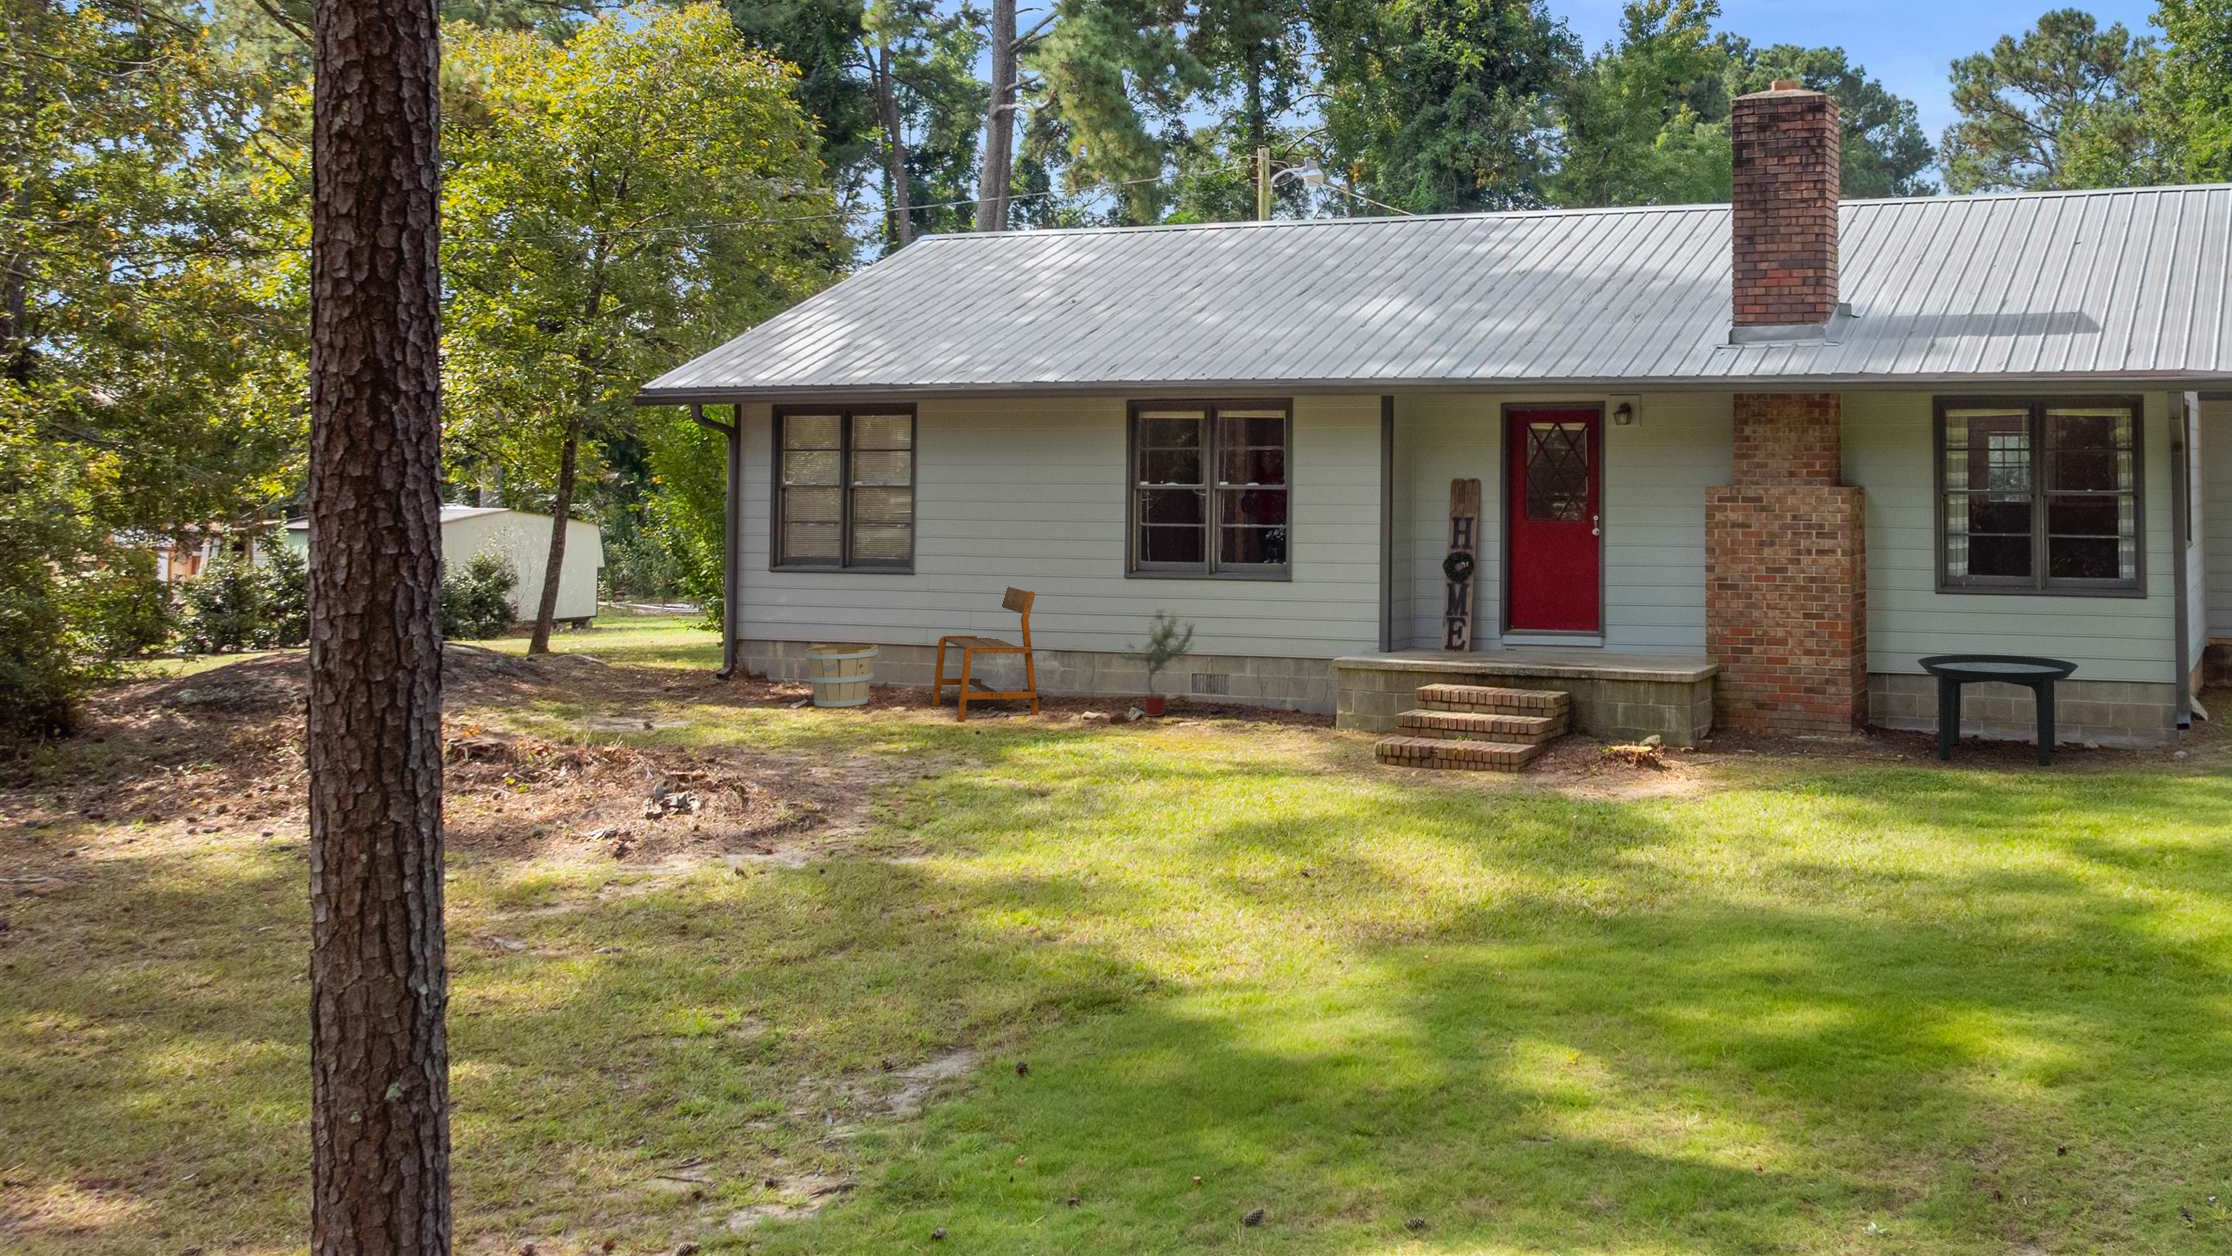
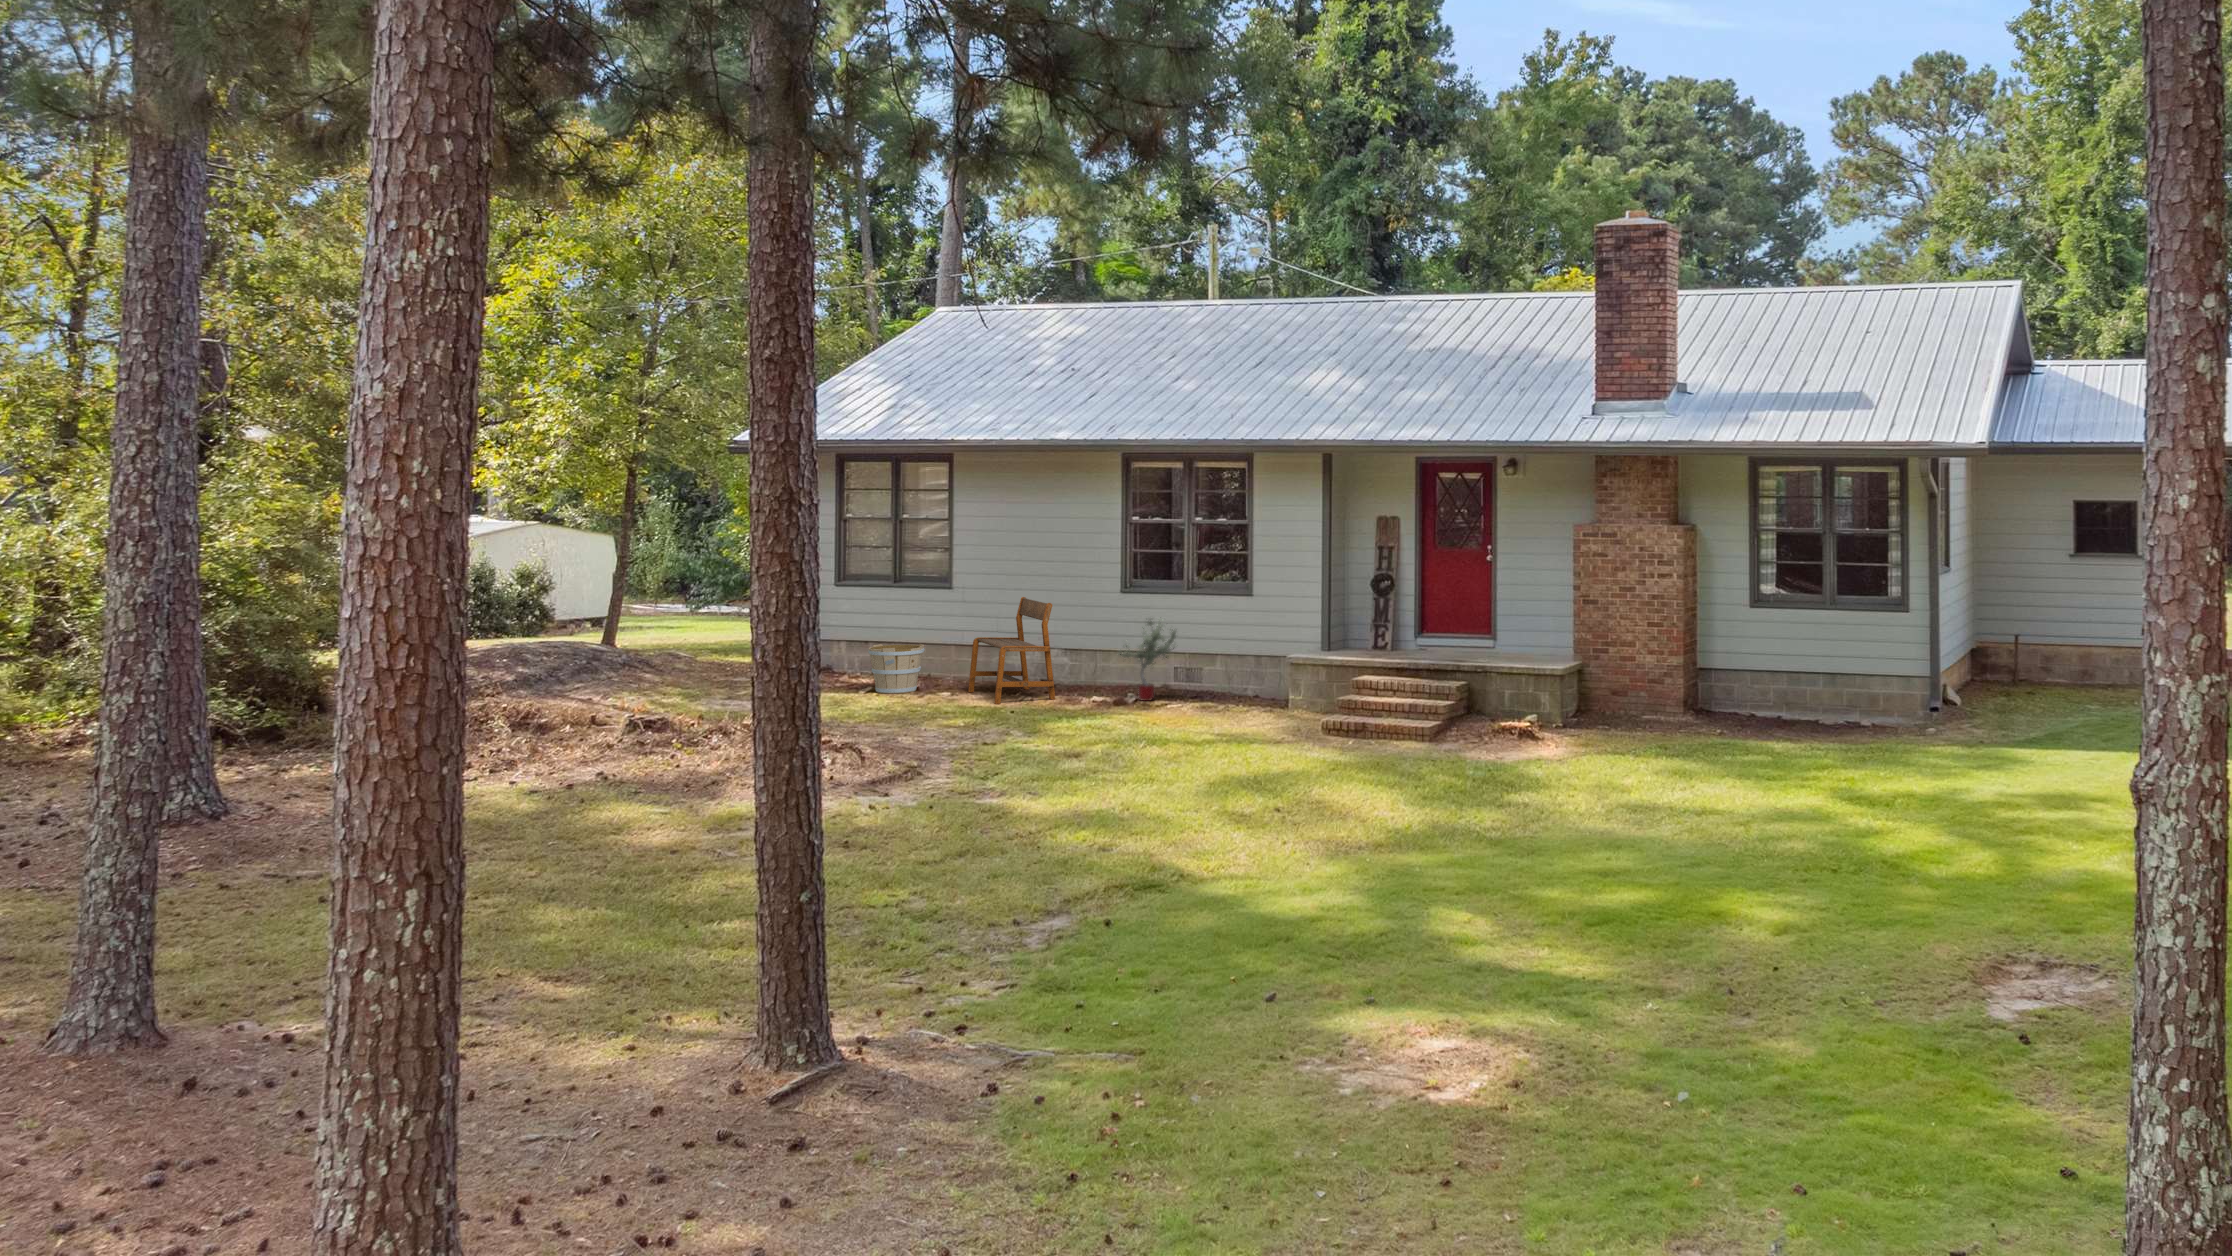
round table: present [1918,655,2078,765] -> none [1732,654,1851,737]

